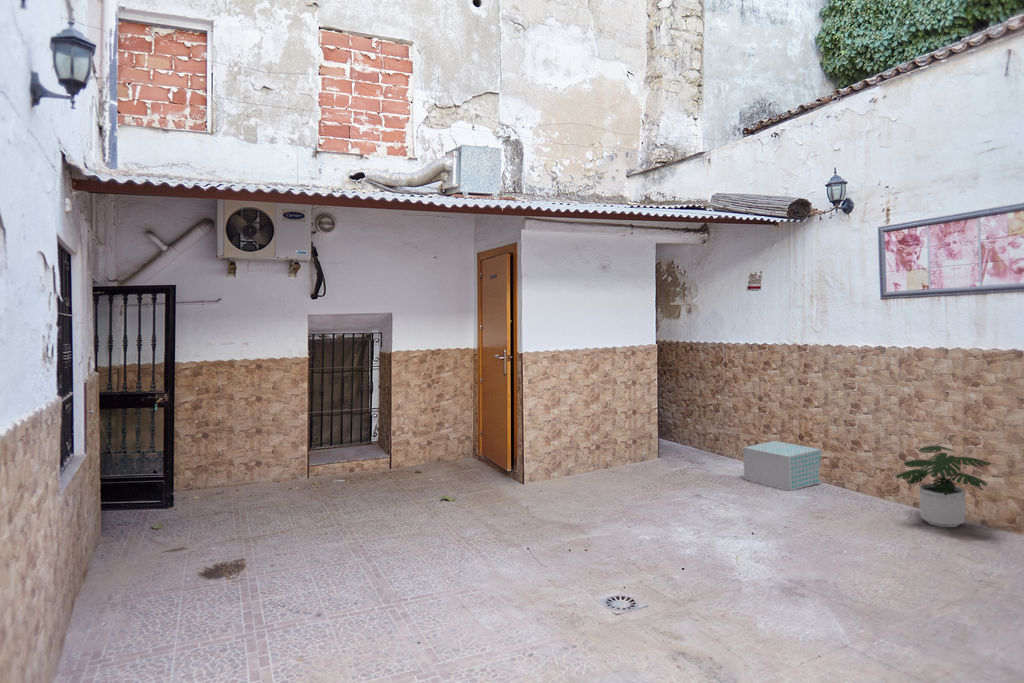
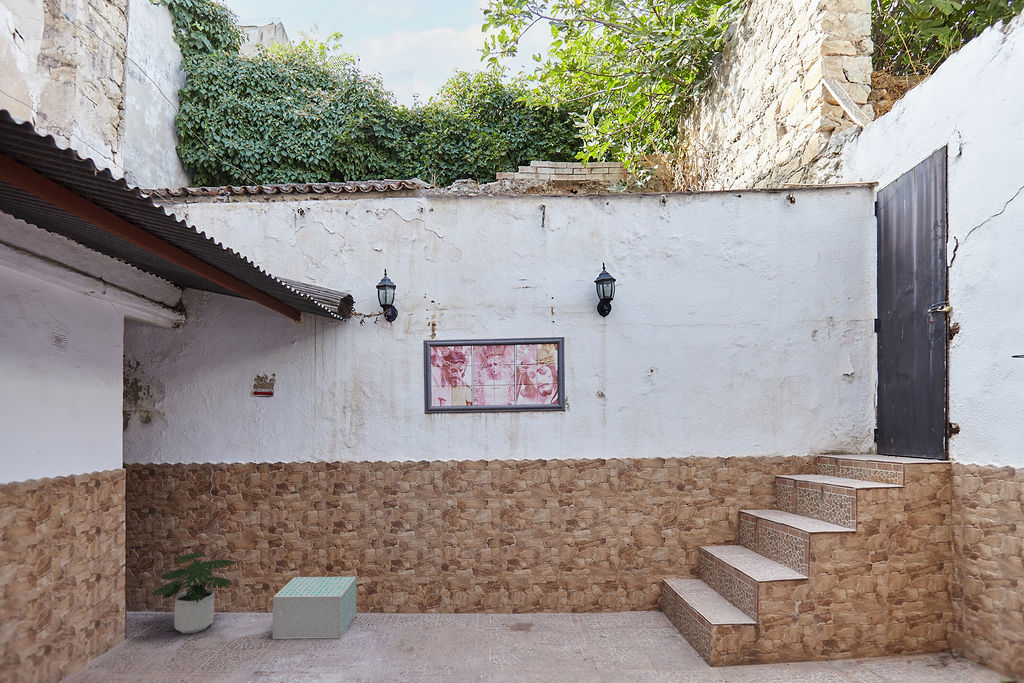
potted plant: present [896,446,991,527] -> present [152,553,236,633]

